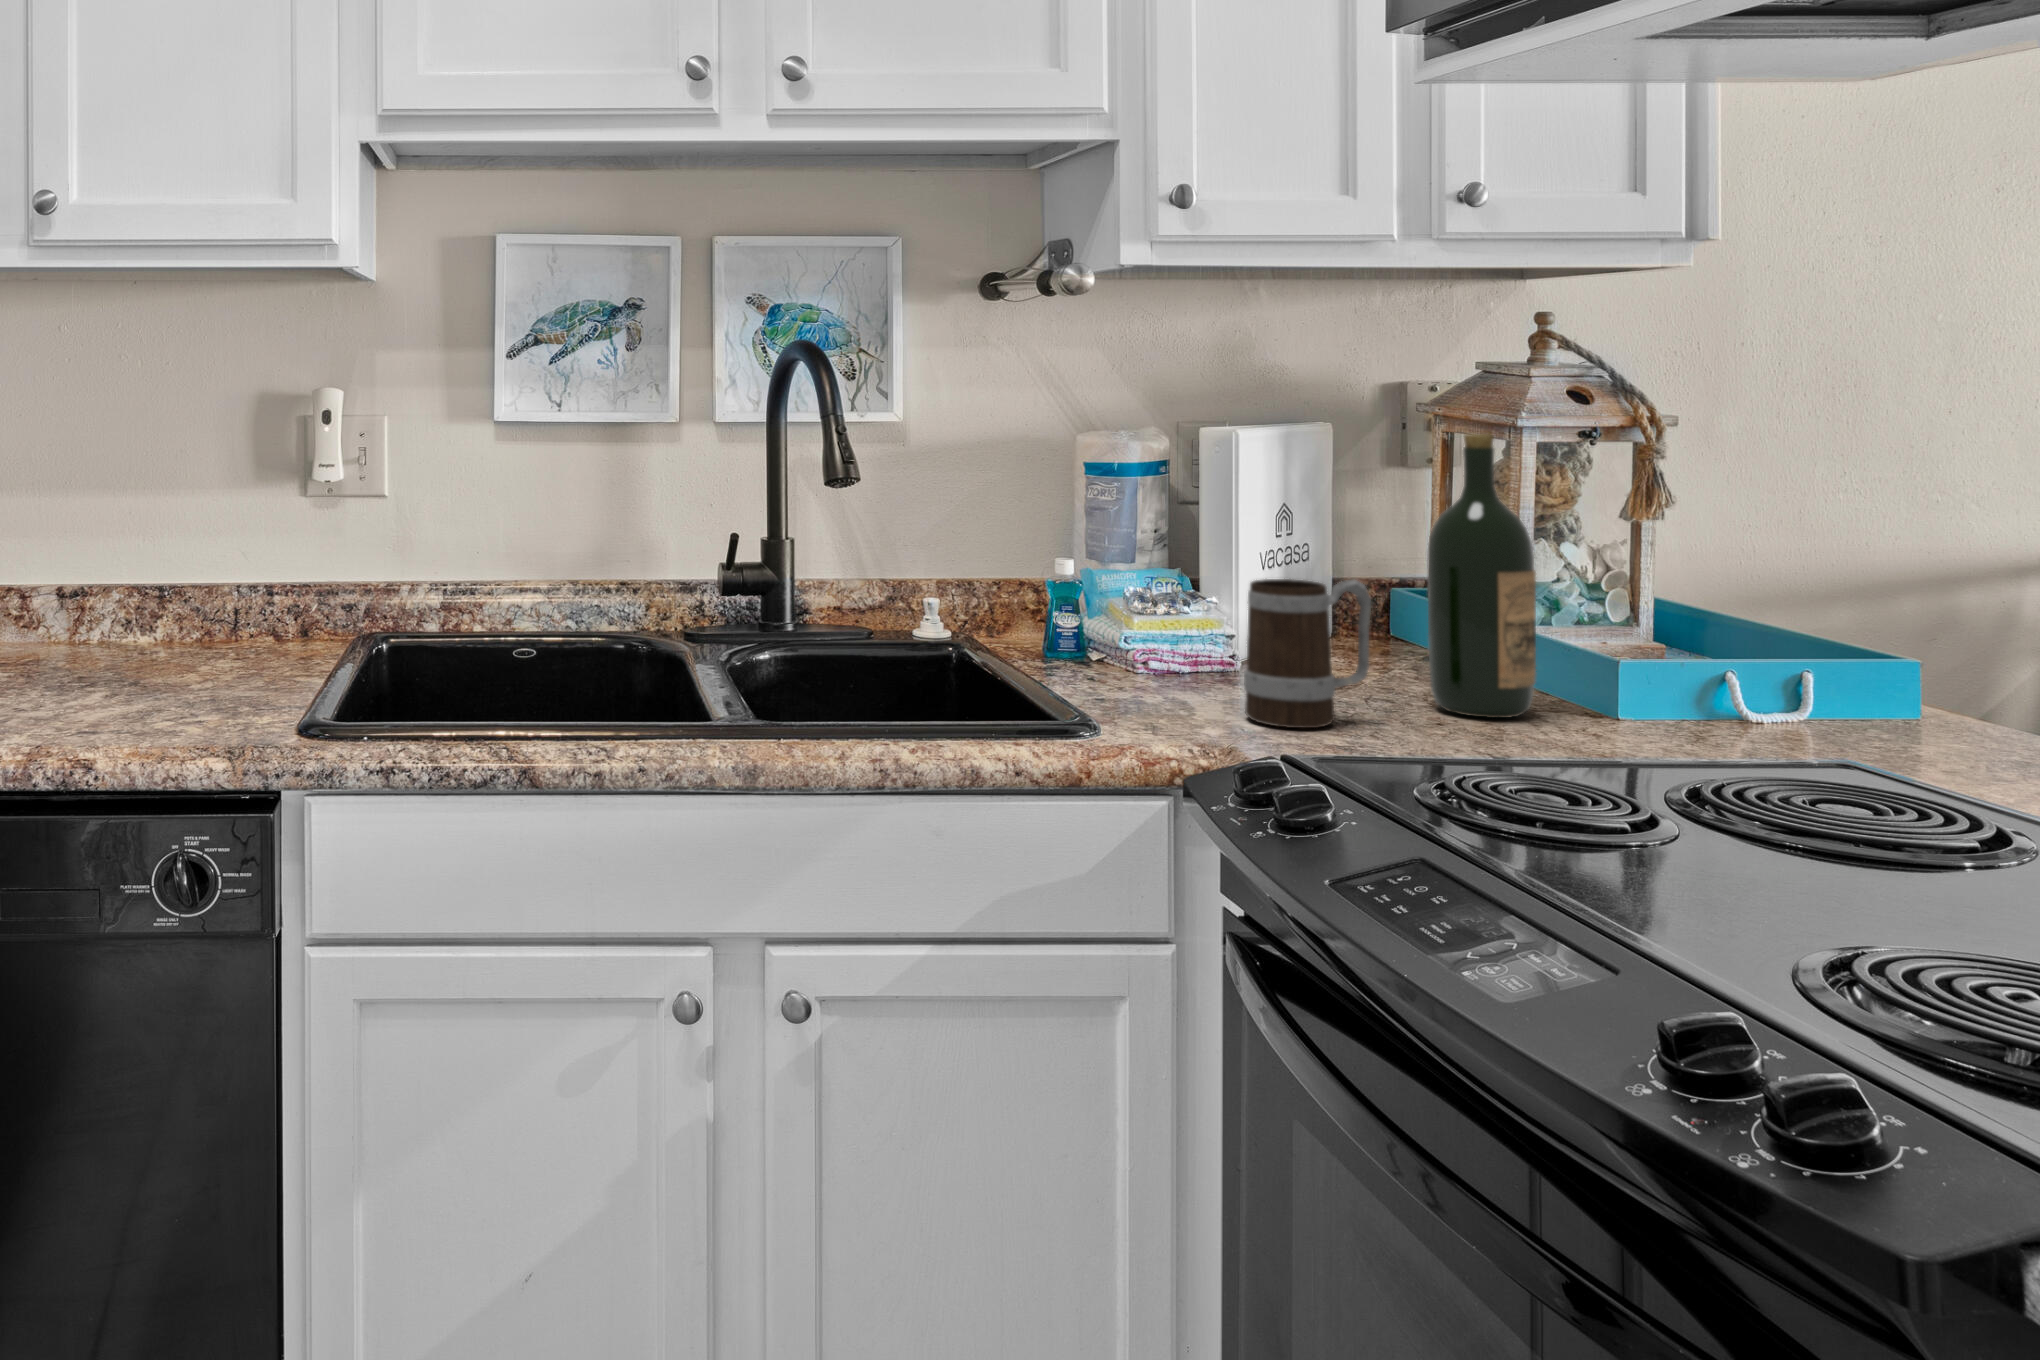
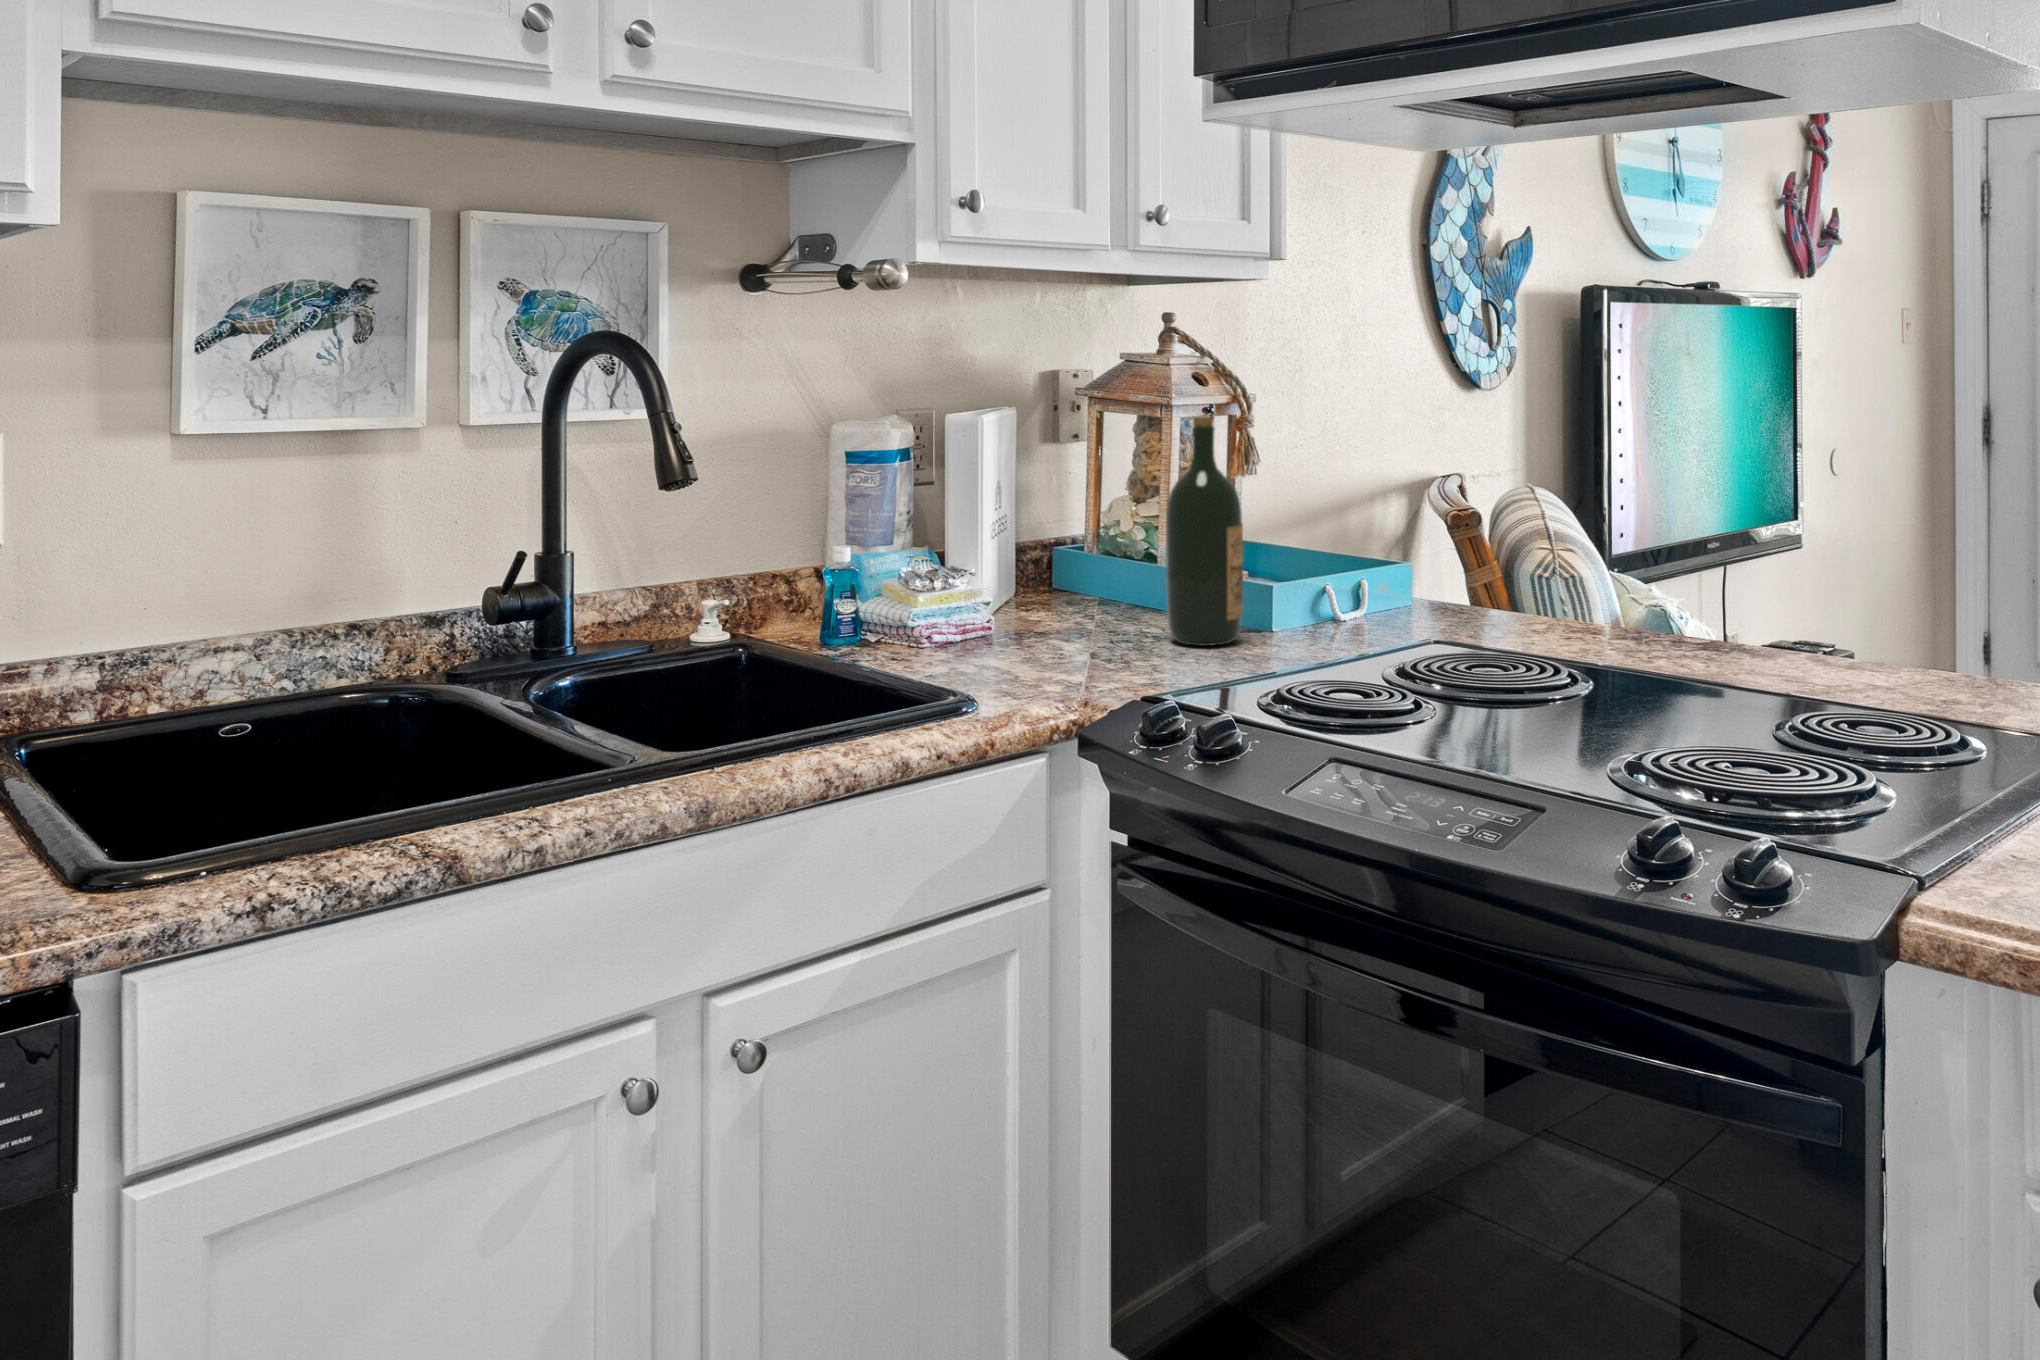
mug: present [1244,579,1371,728] -> none [1063,543,1155,677]

